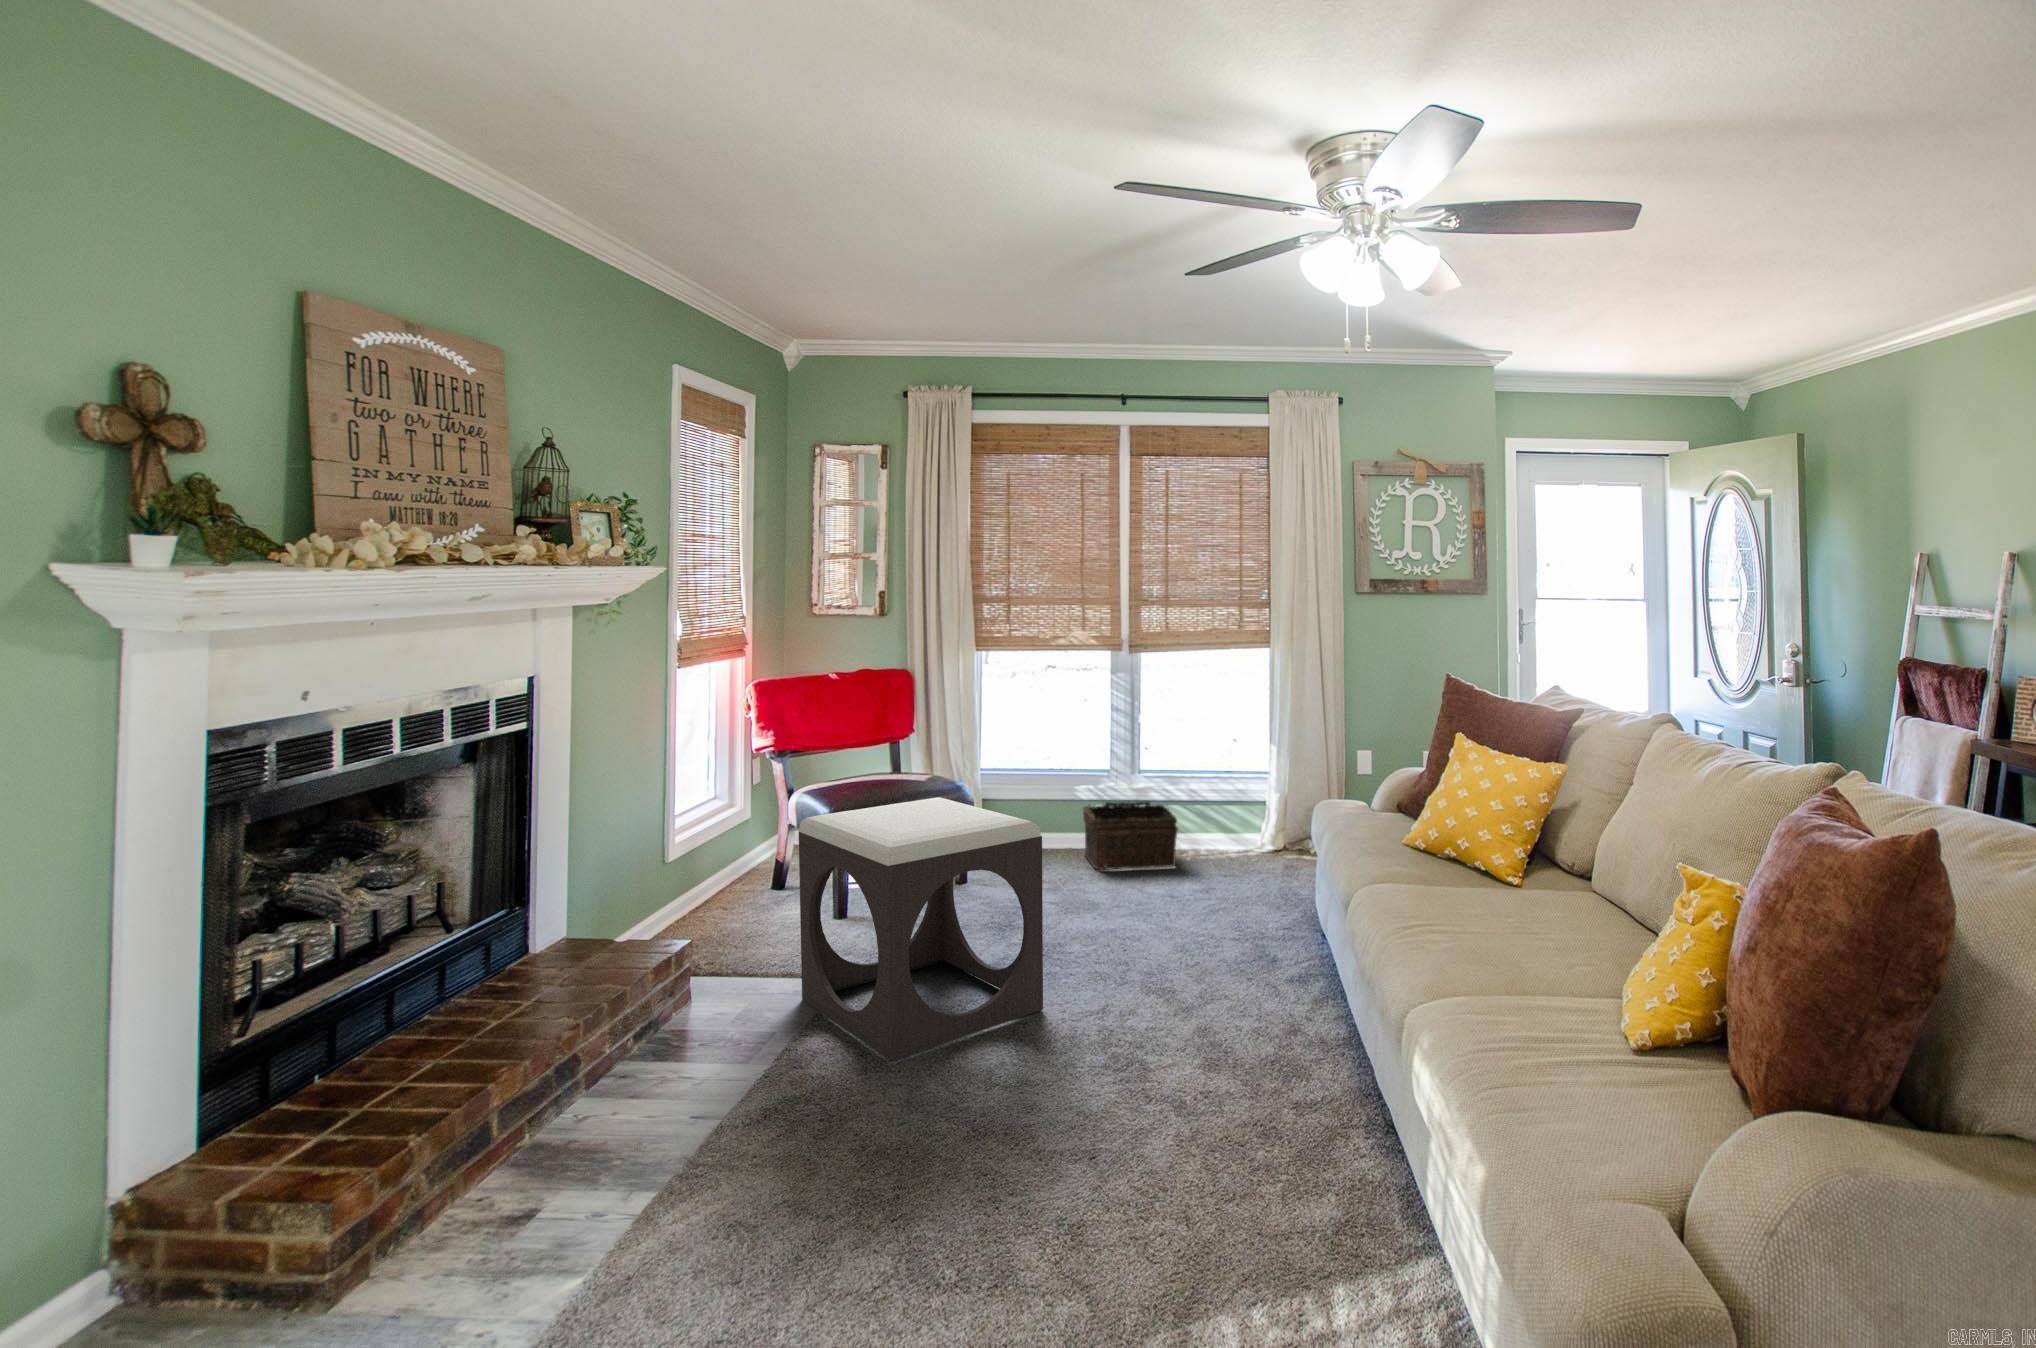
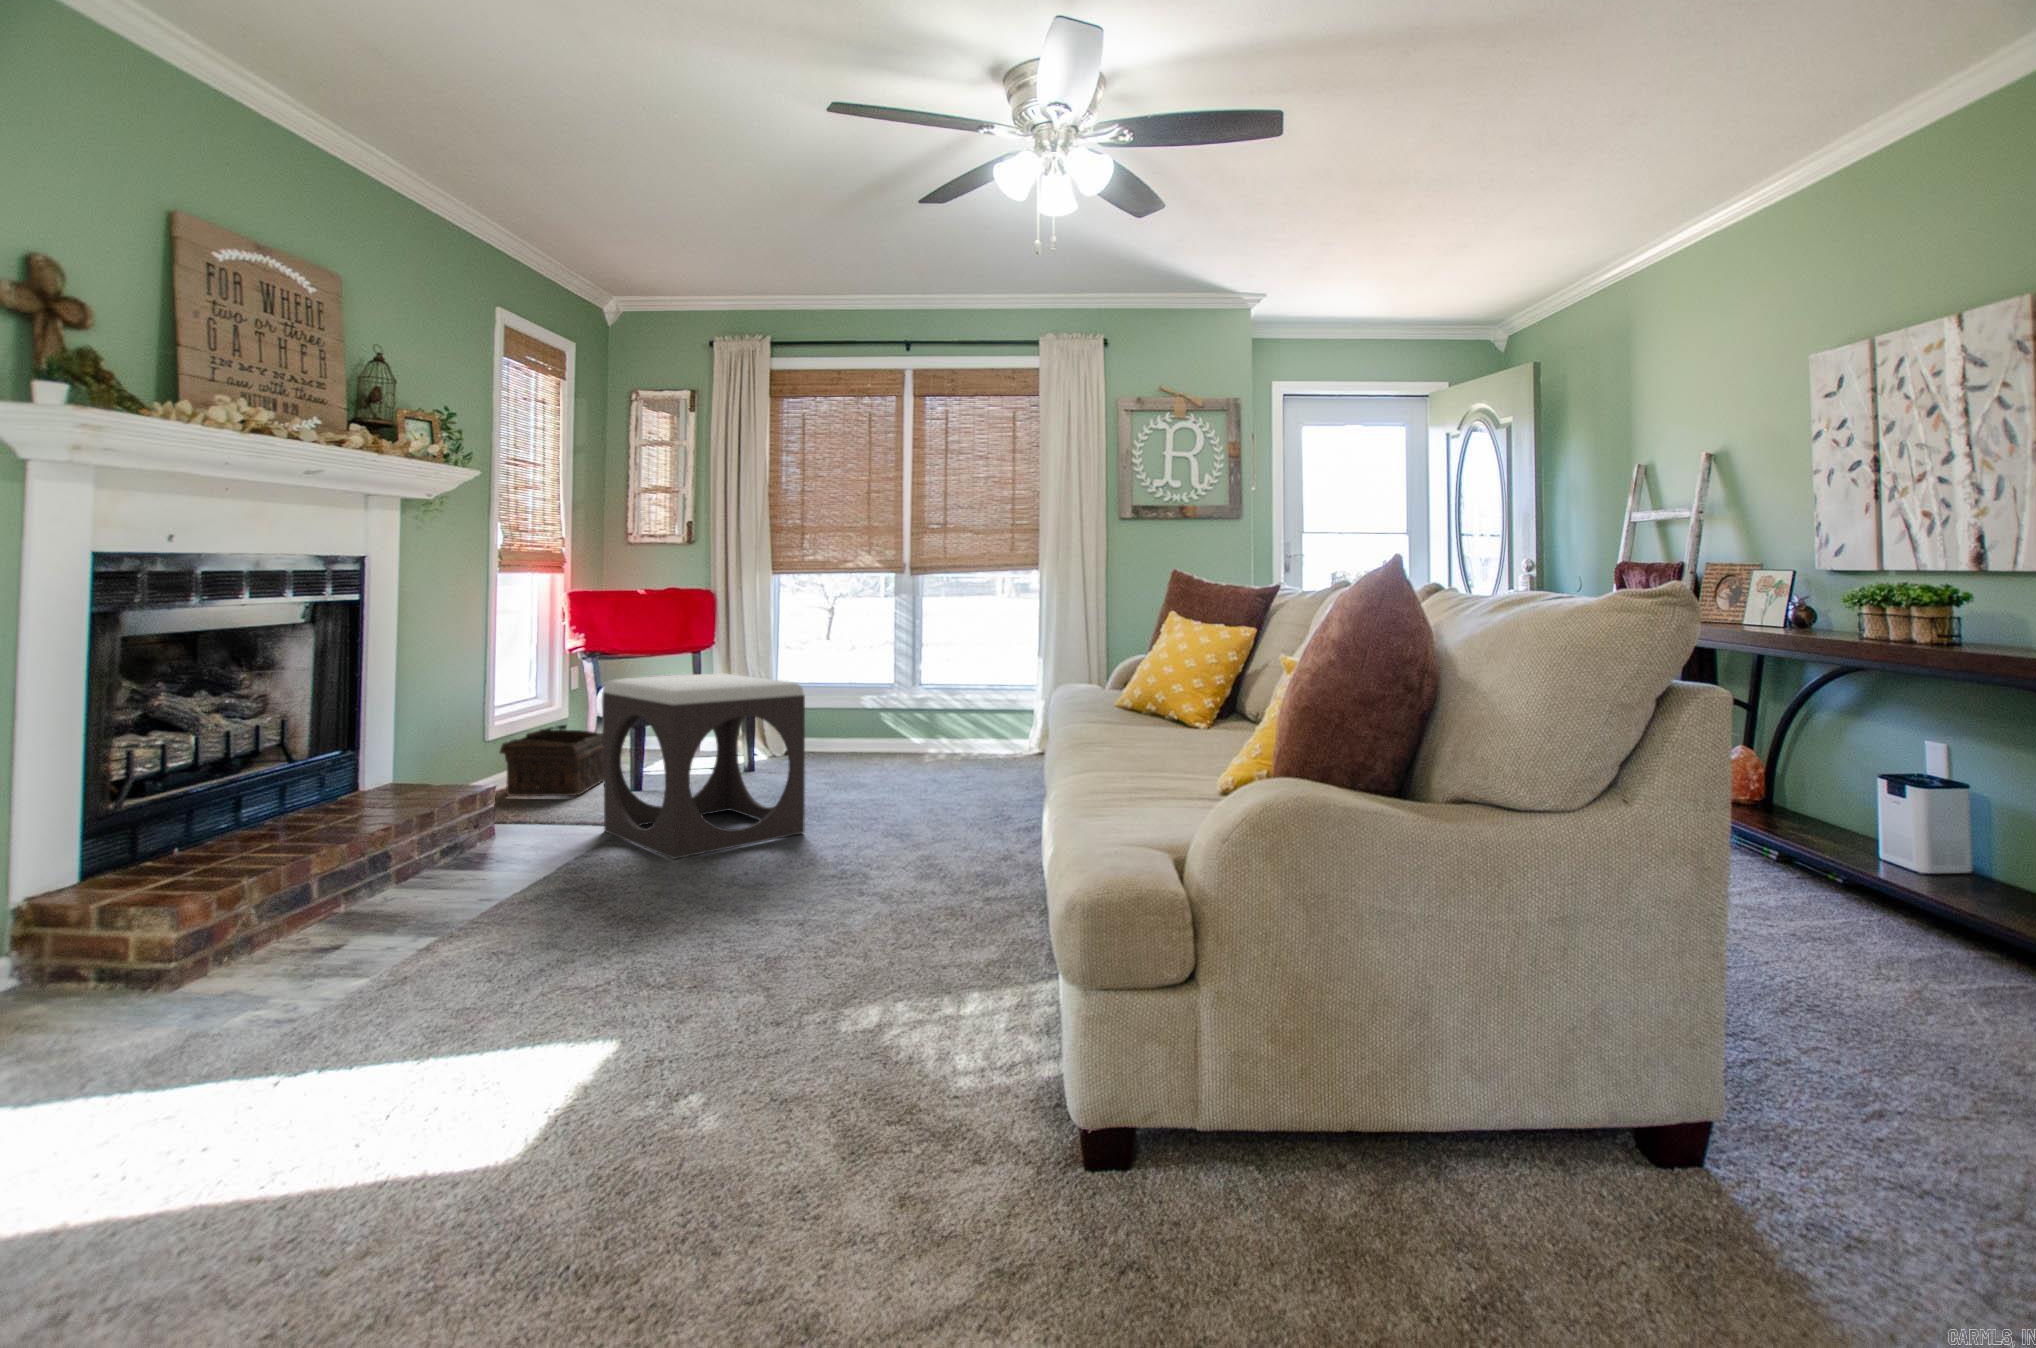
basket: present [1083,801,1178,870] -> present [499,725,604,796]

